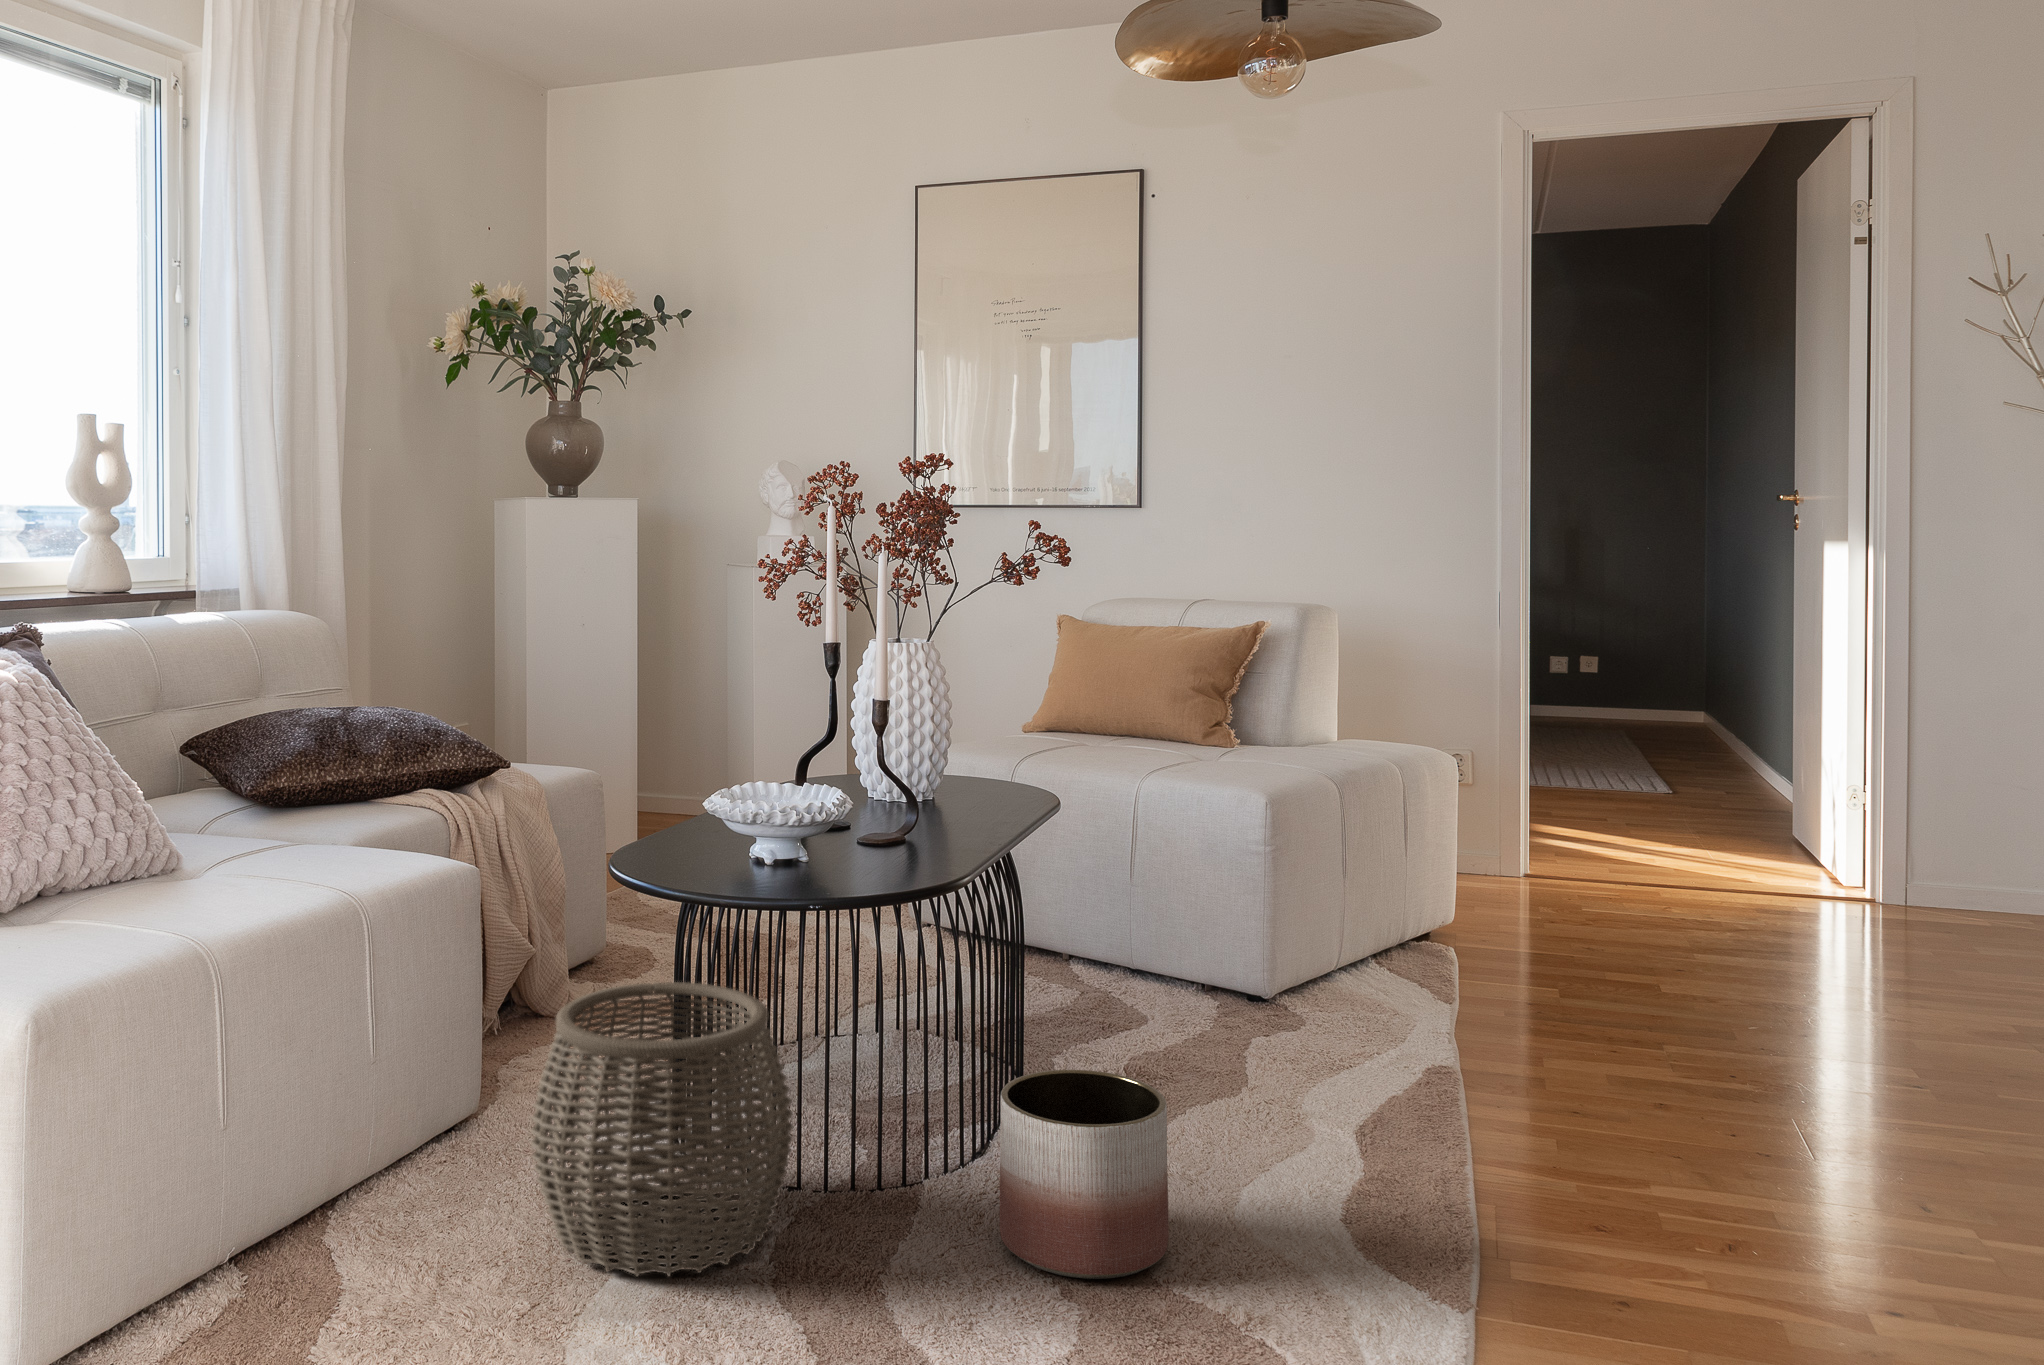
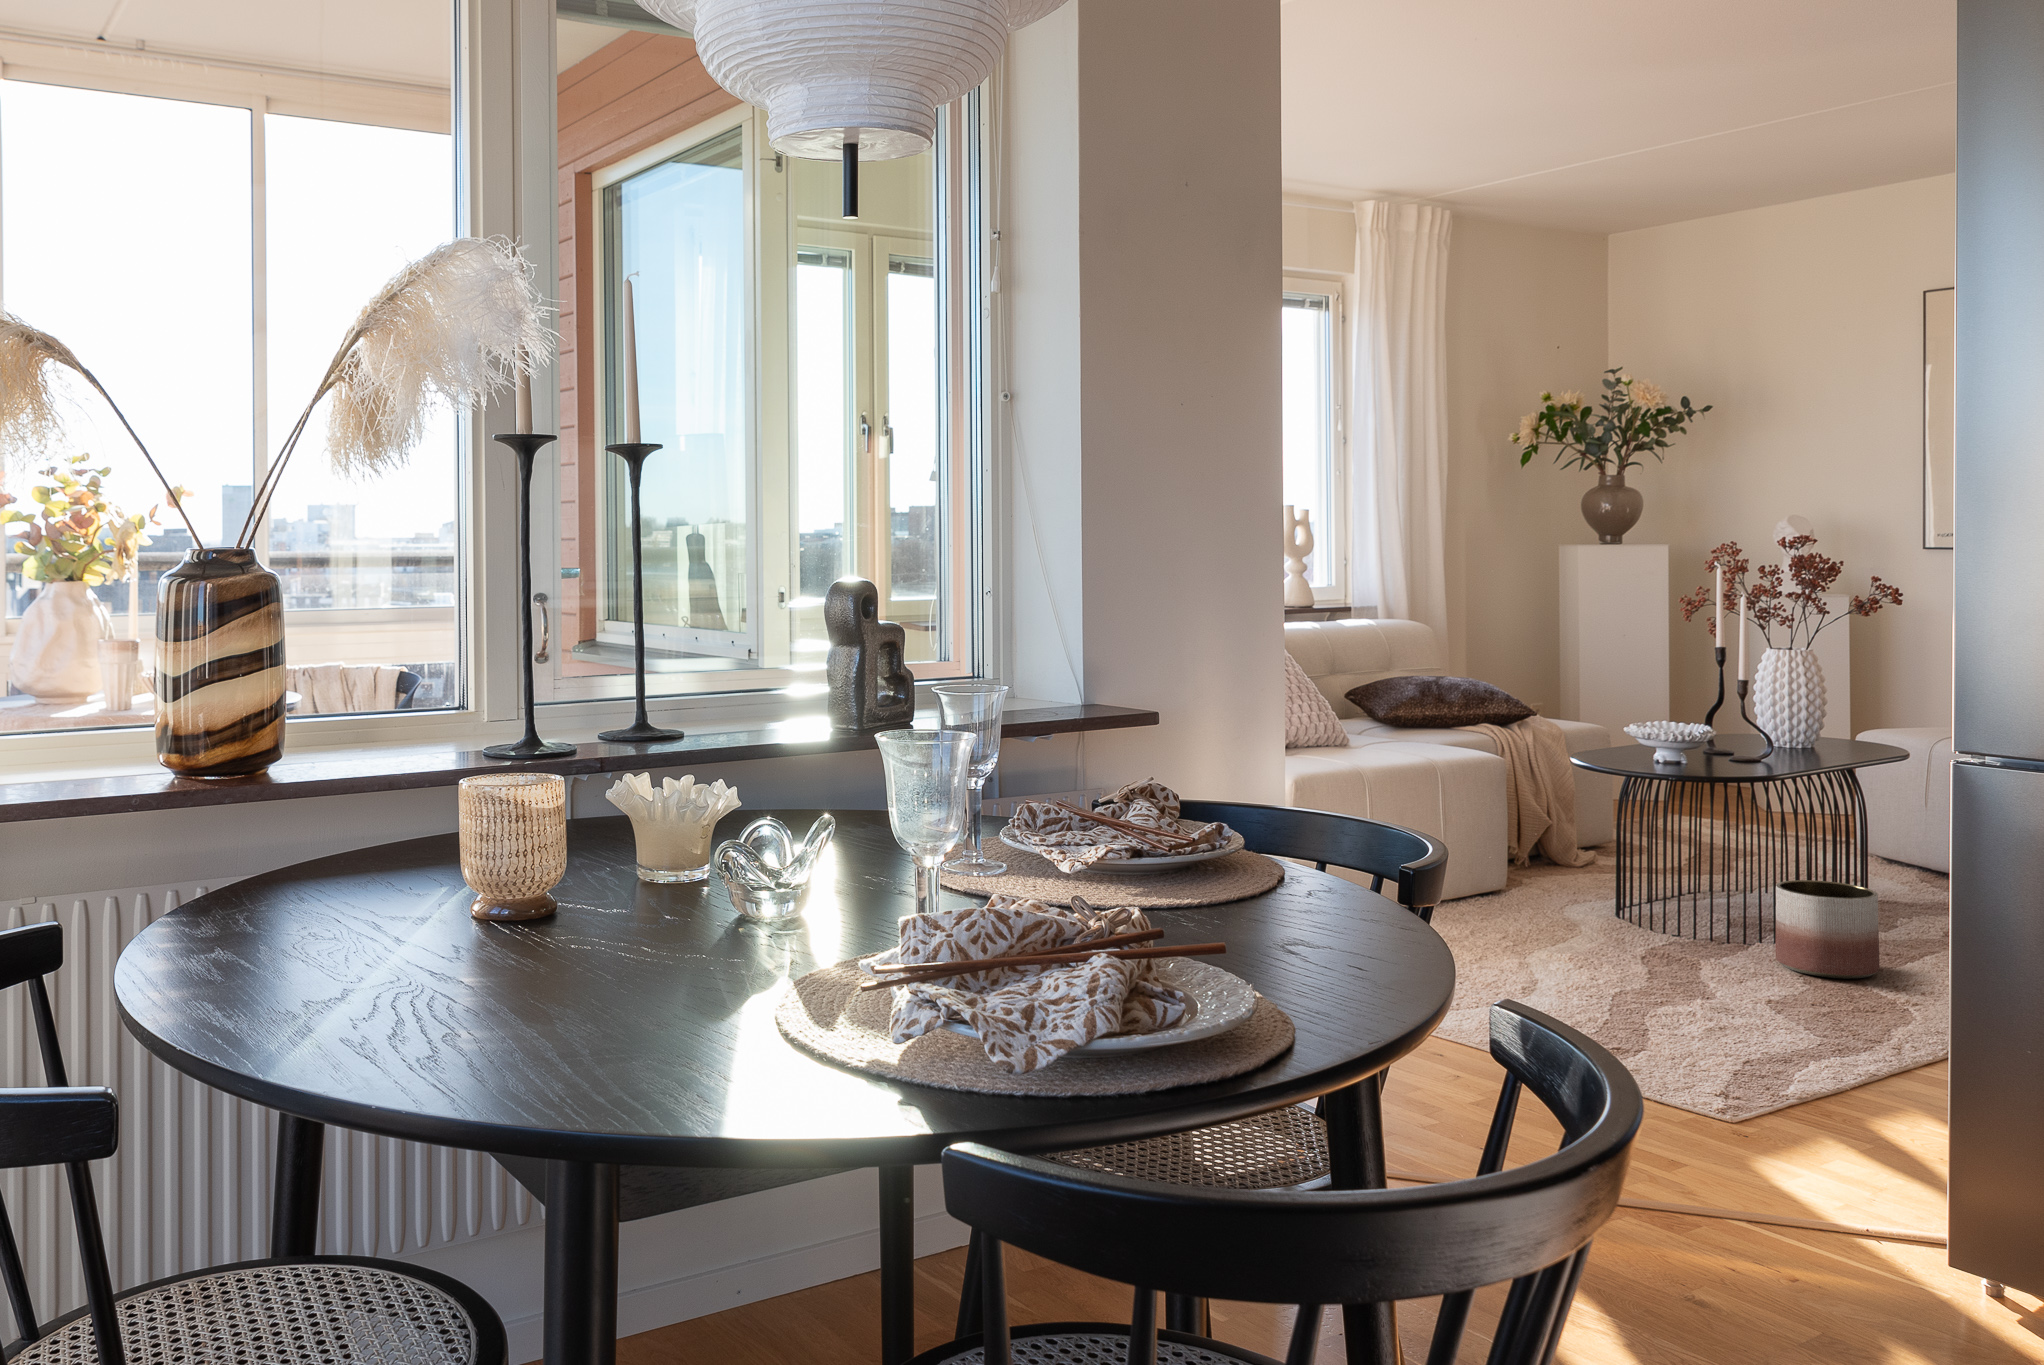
woven basket: present [530,982,793,1276] -> none [1517,813,1659,943]

